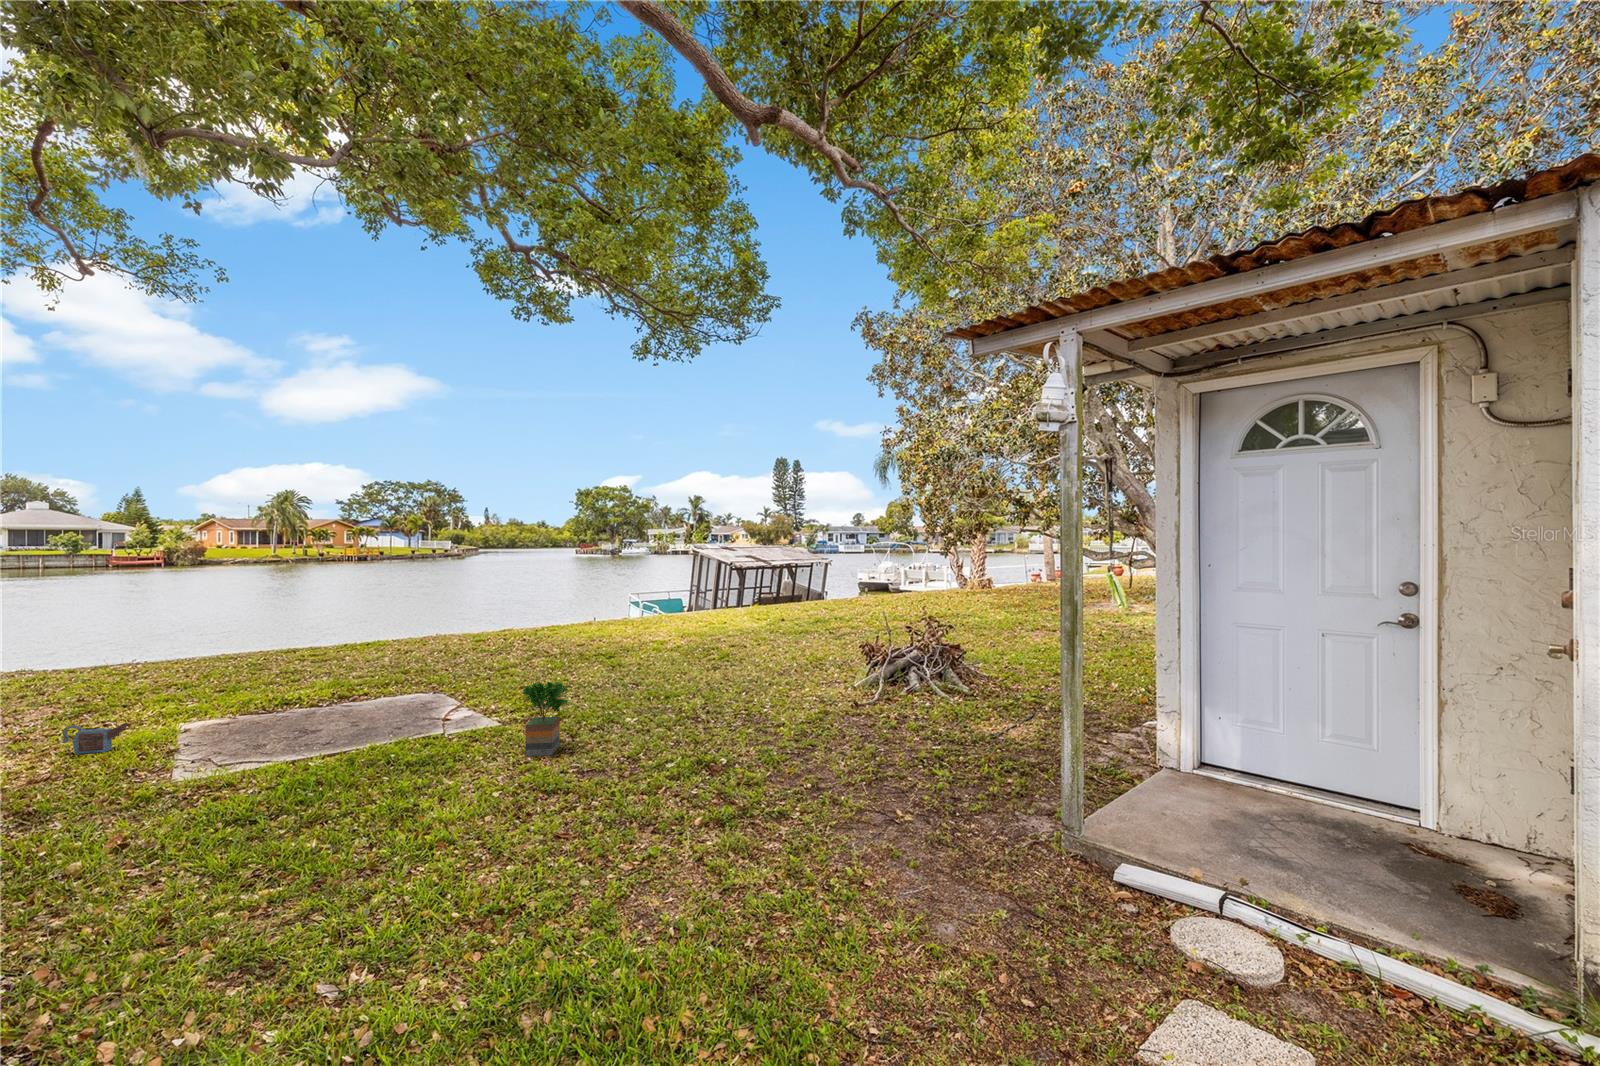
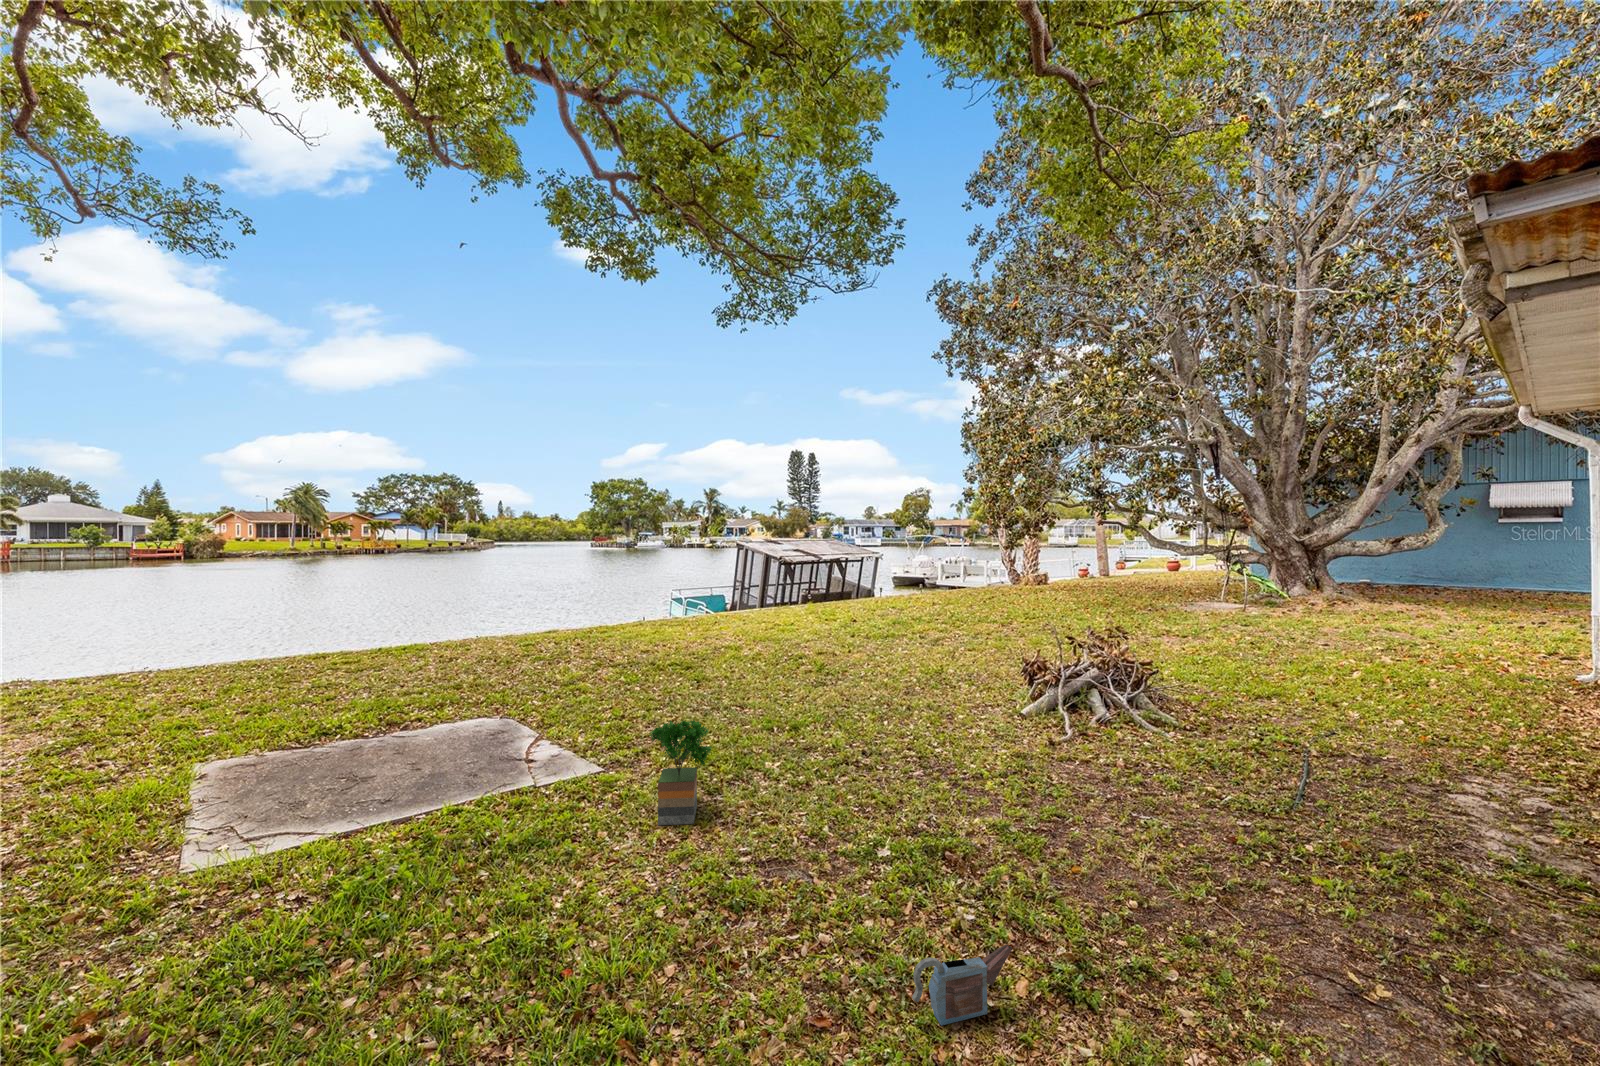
watering can: present [62,723,129,754] -> present [912,945,1012,1026]

